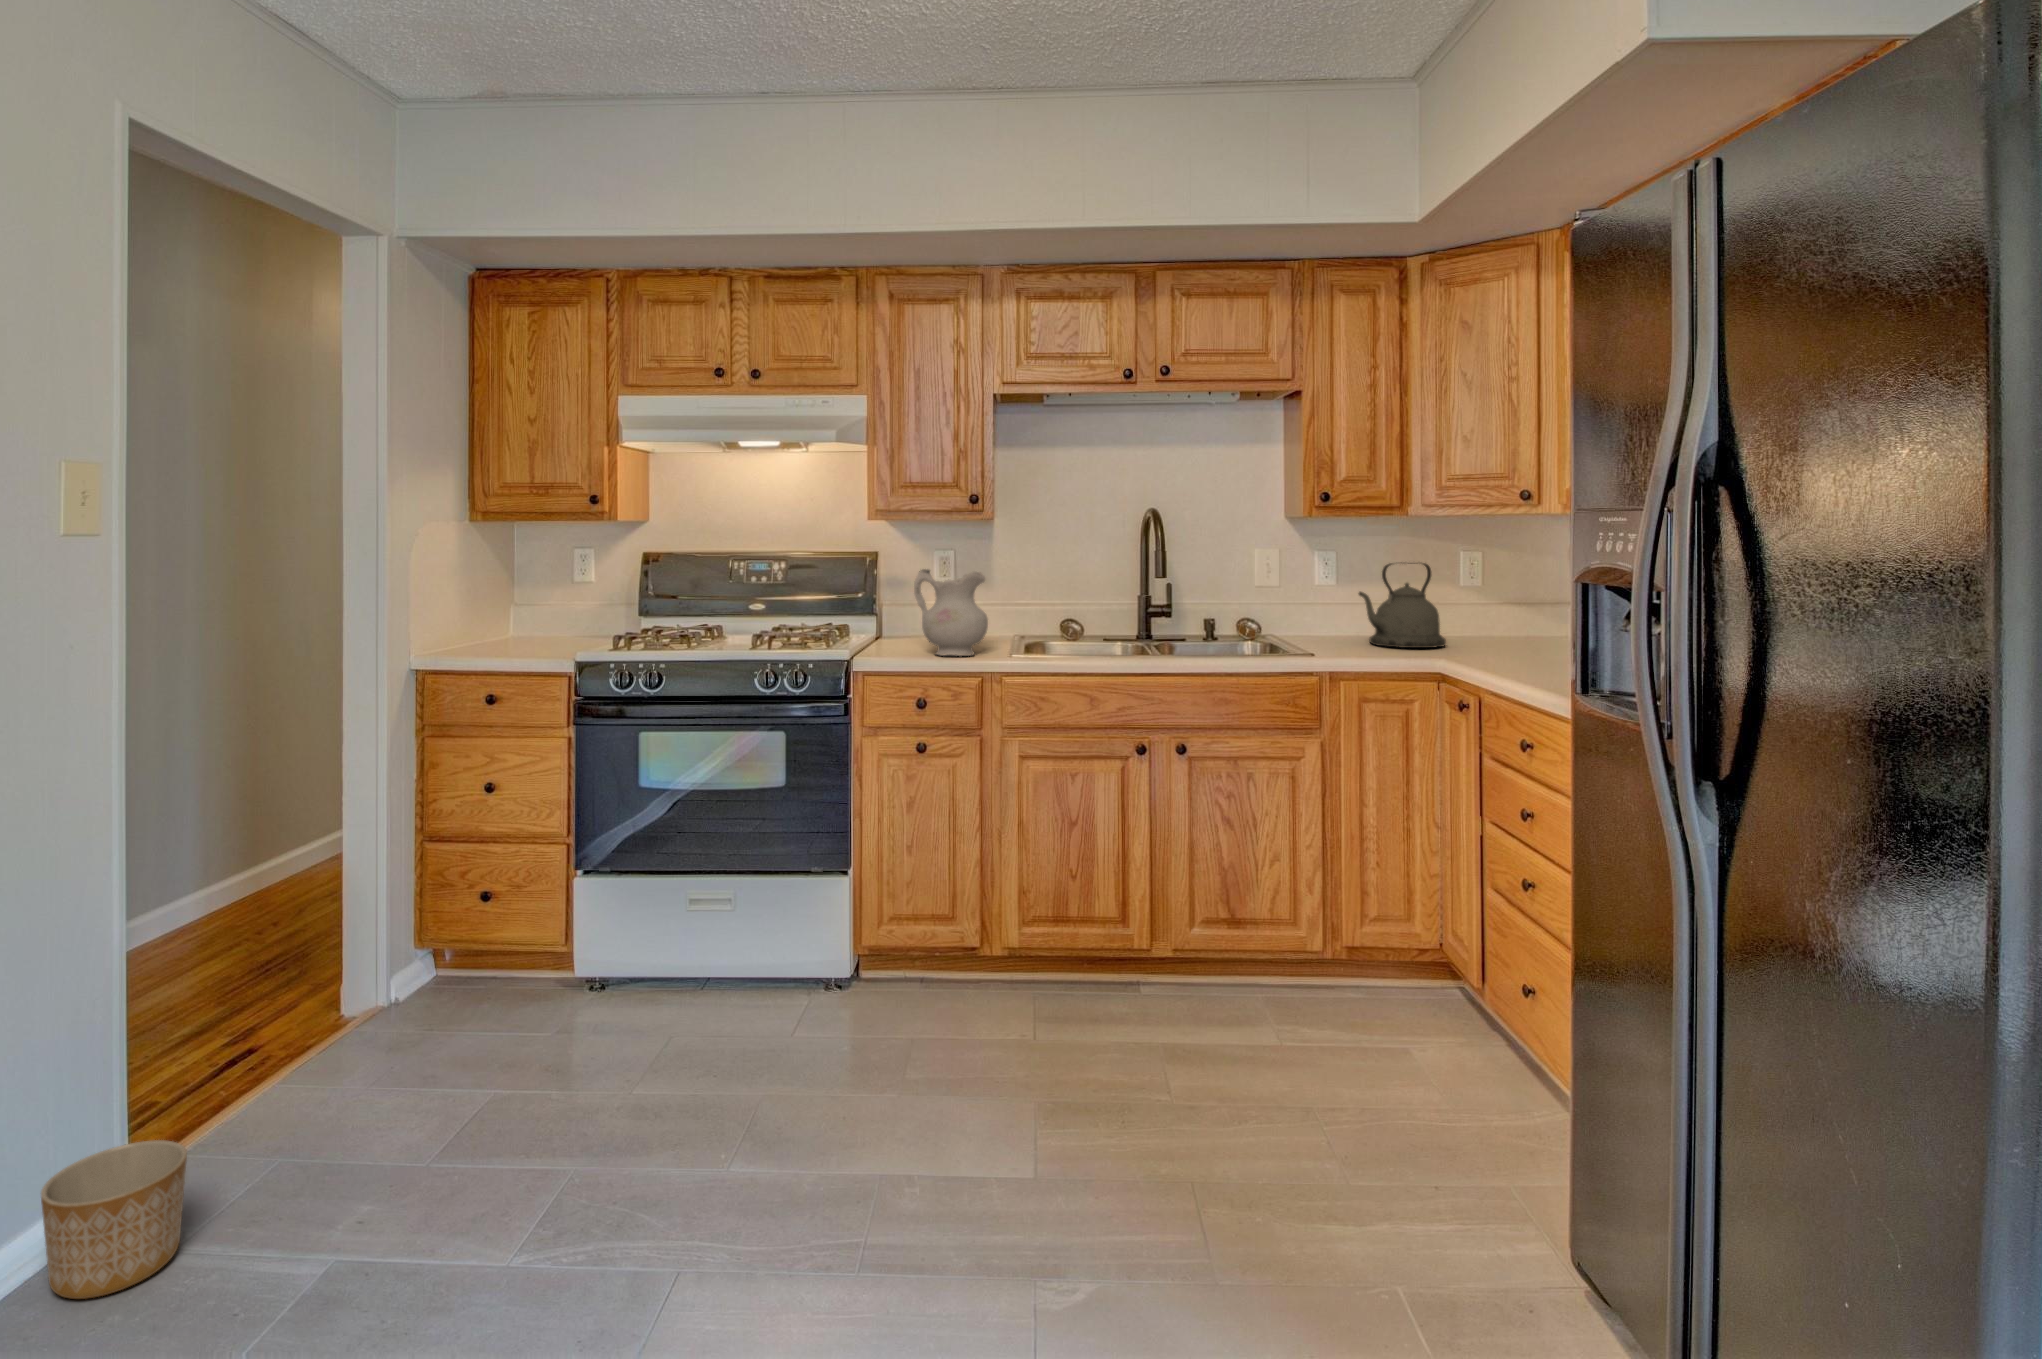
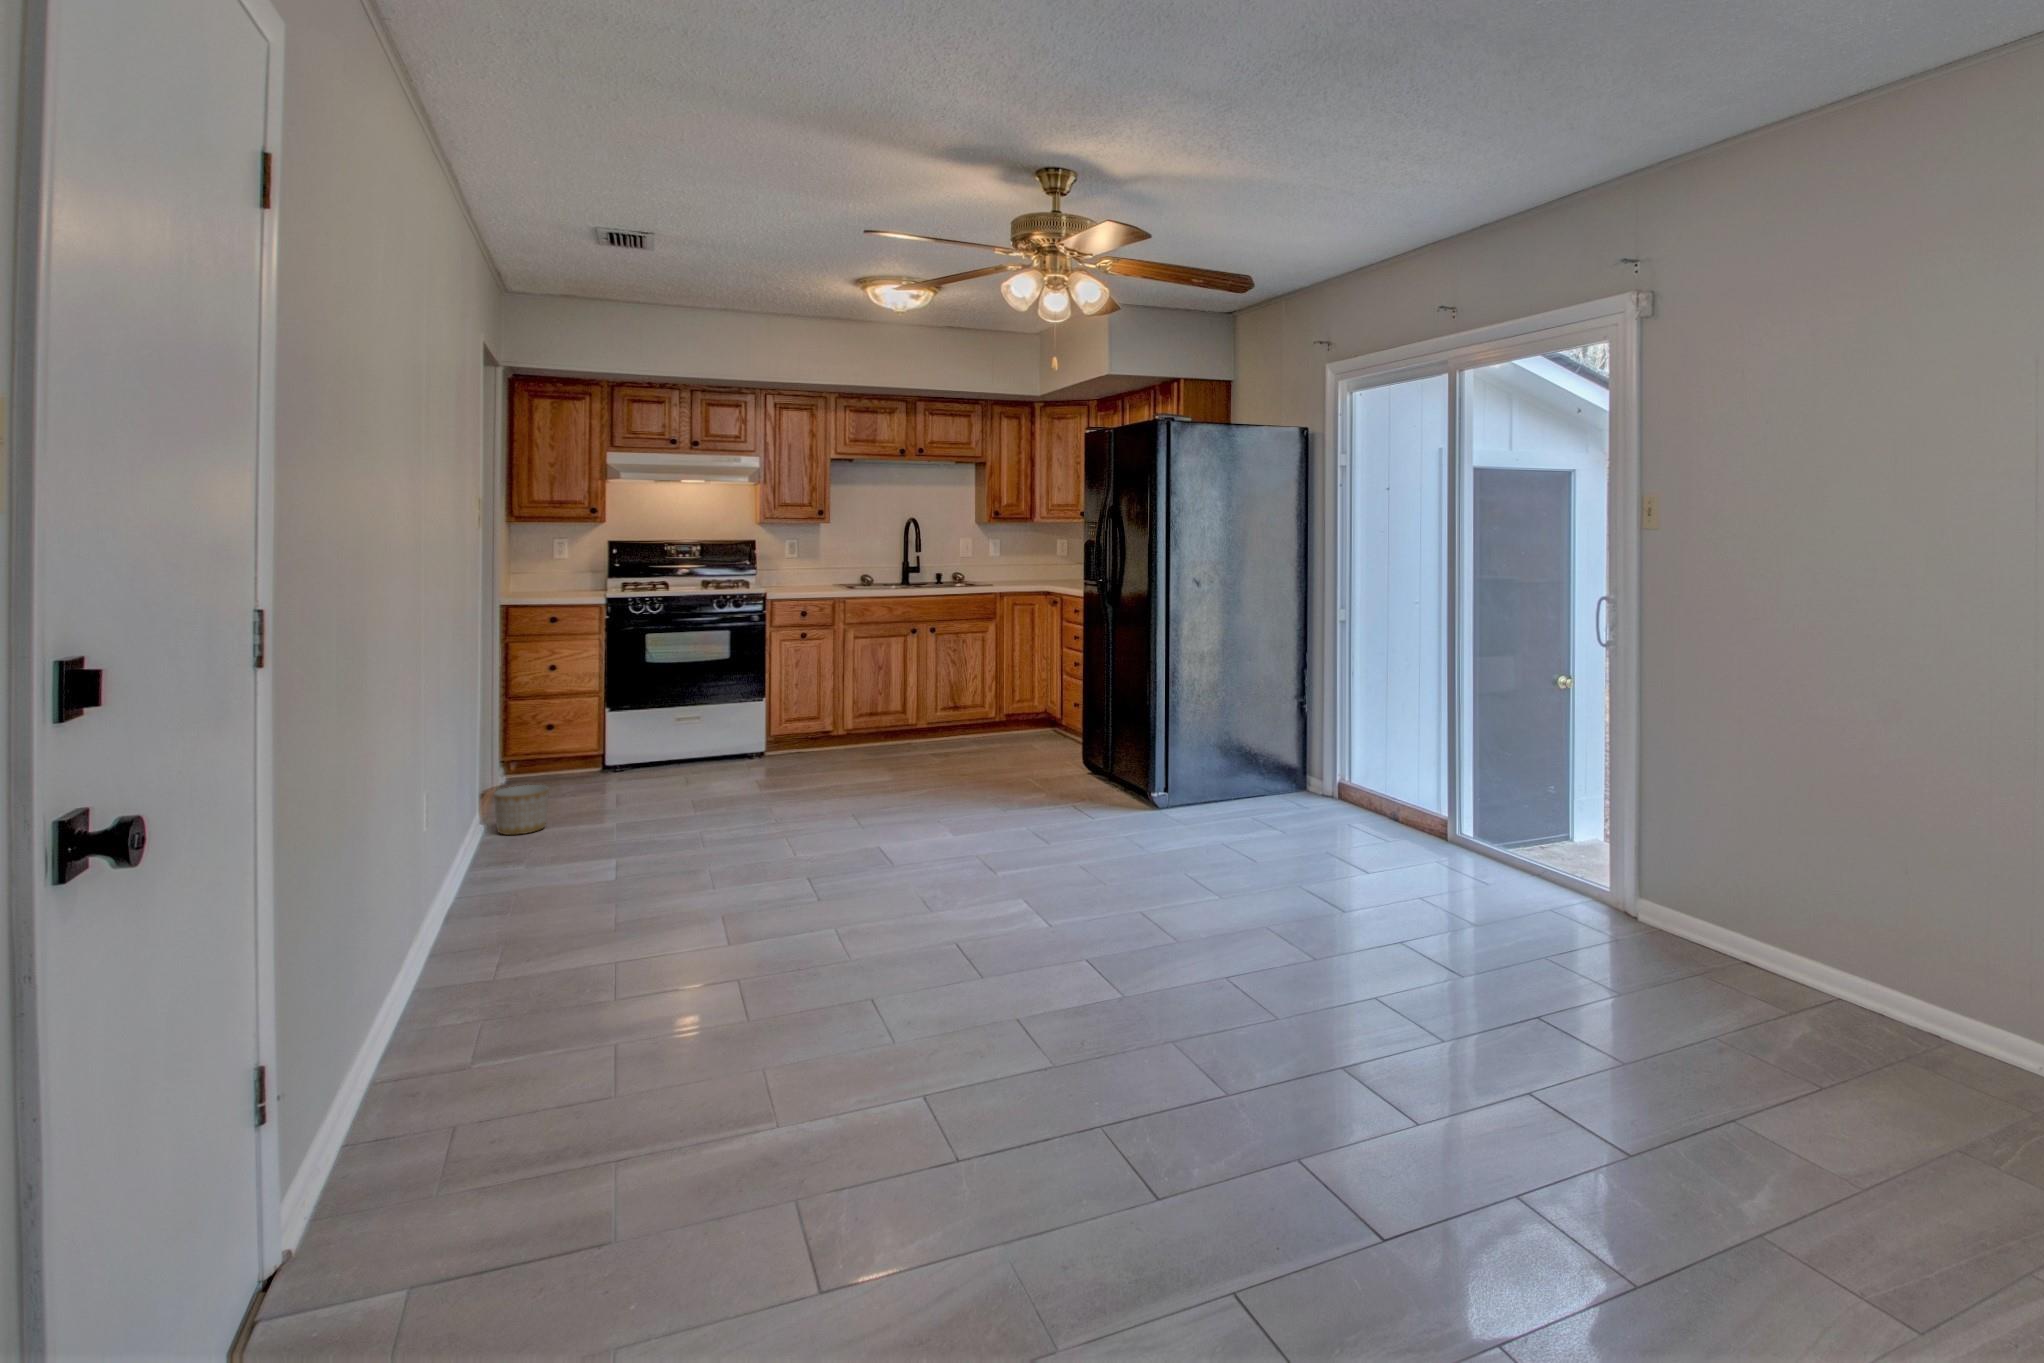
kettle: present [1359,563,1446,648] -> none [1012,544,1051,584]
ceramic pitcher: present [914,569,988,656] -> none [790,548,831,591]

